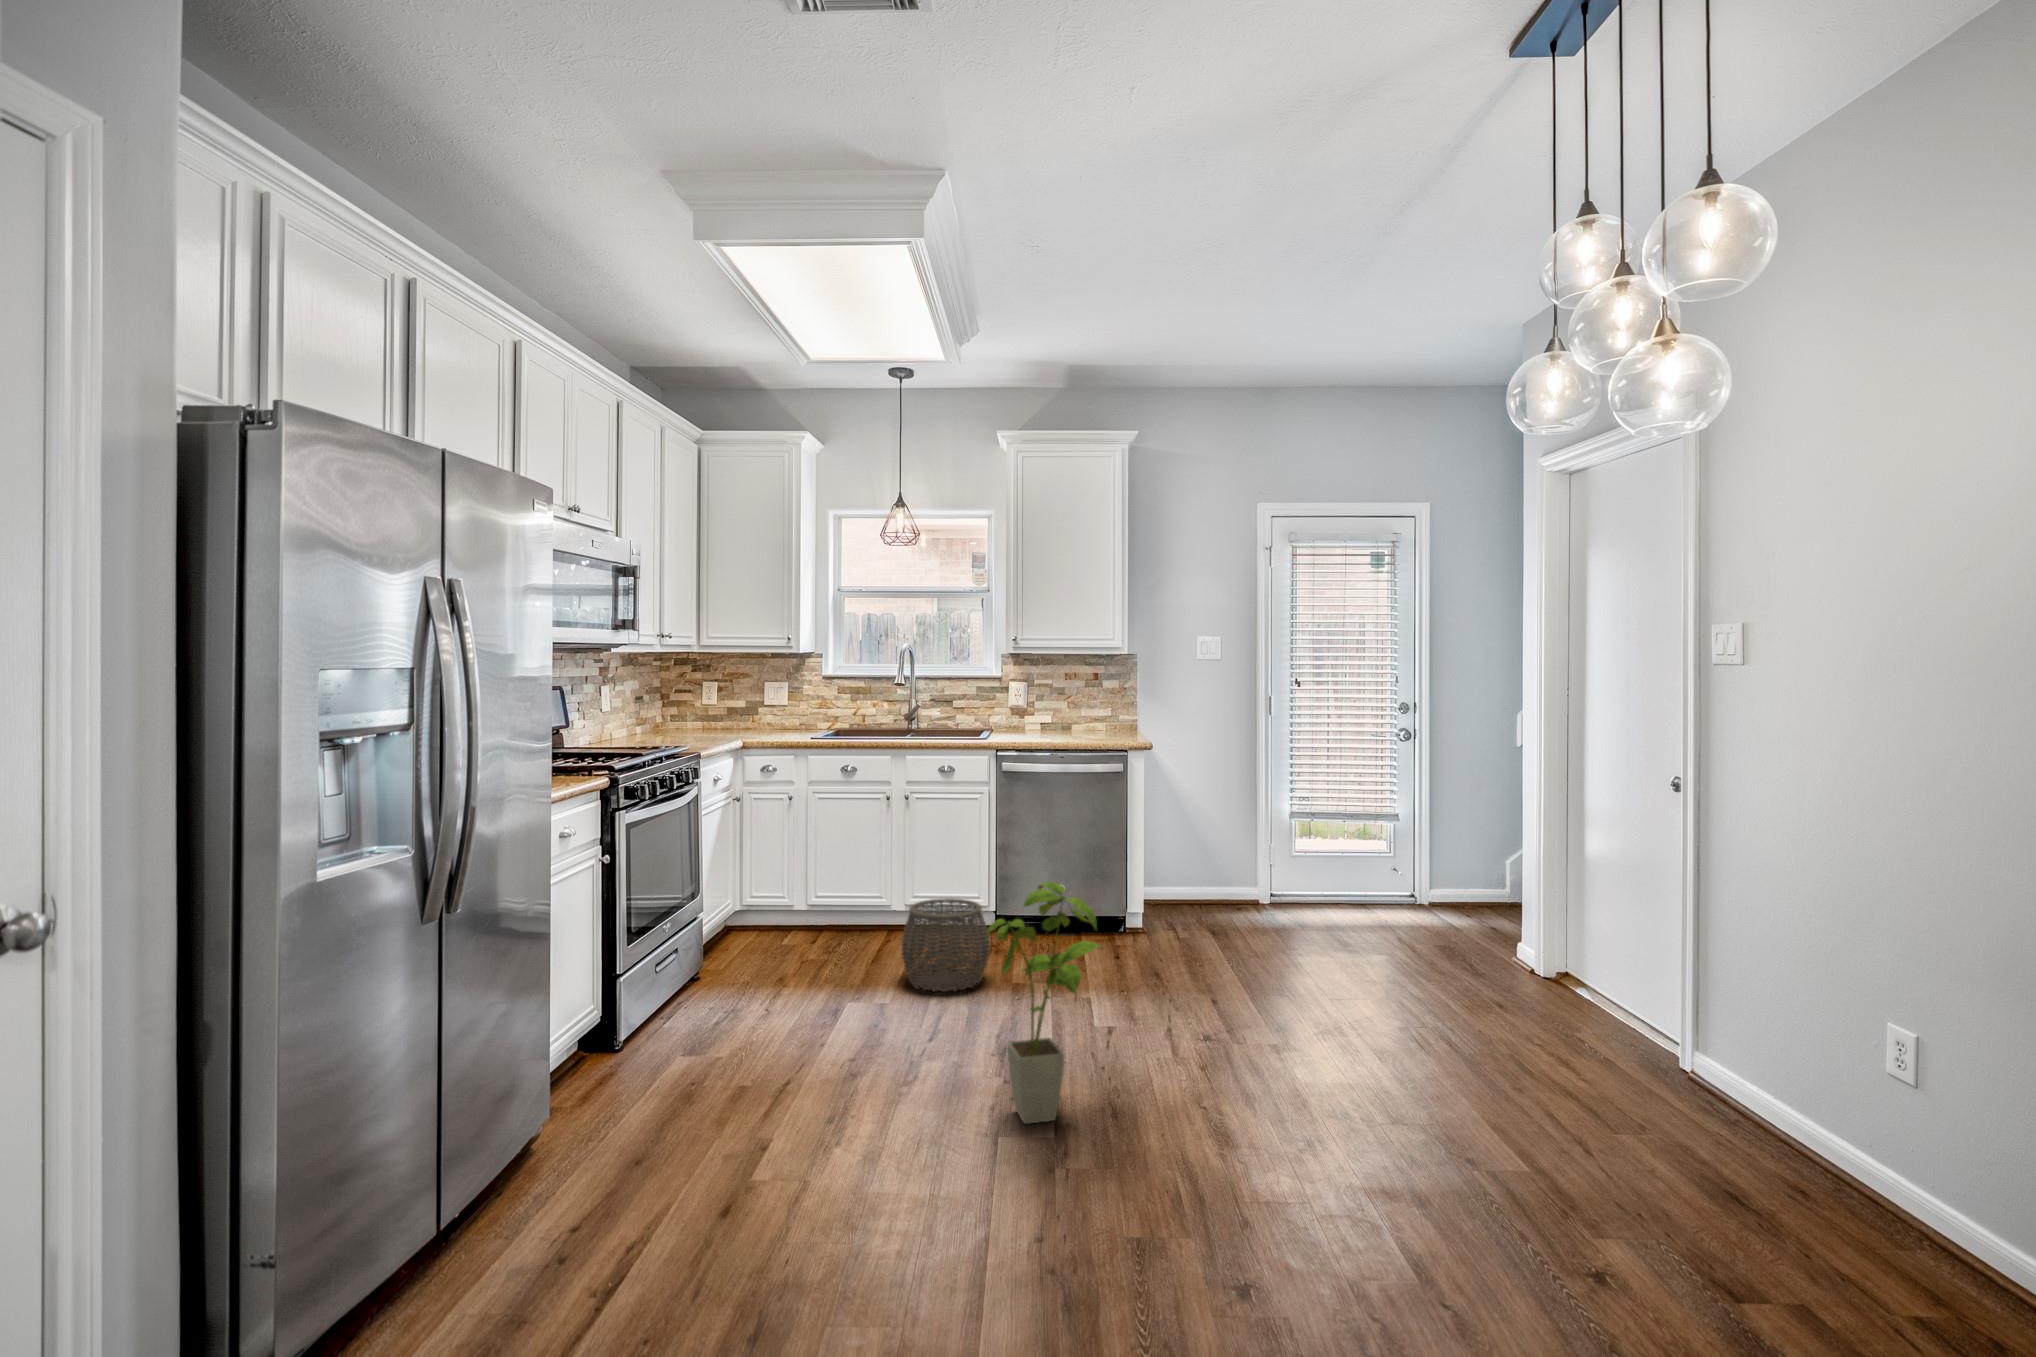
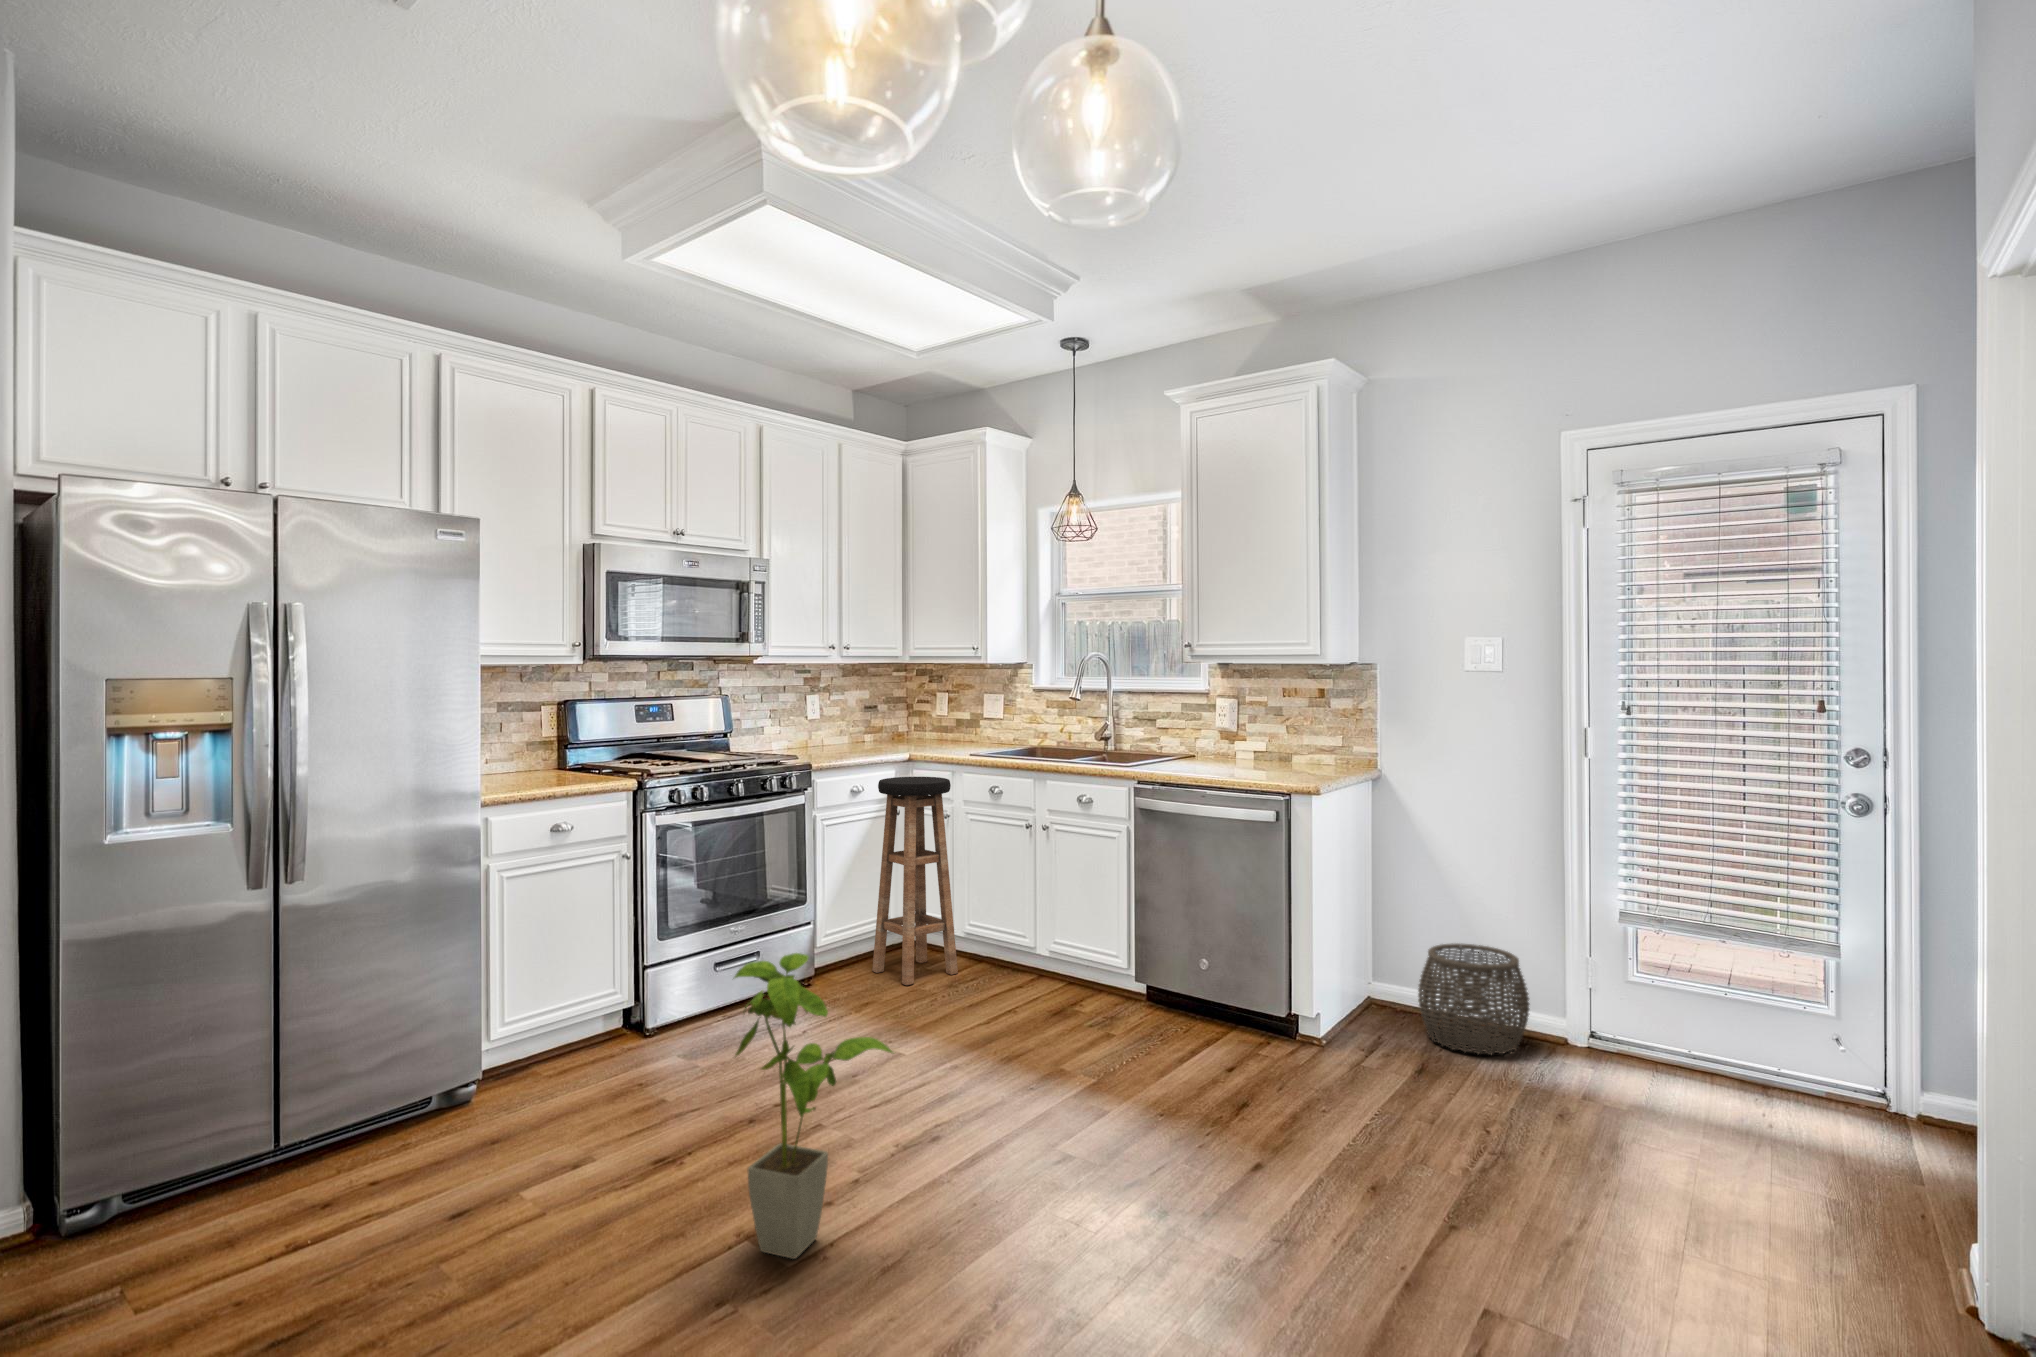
bar stool: none [748,759,827,952] -> present [872,777,958,985]
woven basket: present [901,899,989,992] -> present [1418,943,1530,1055]

